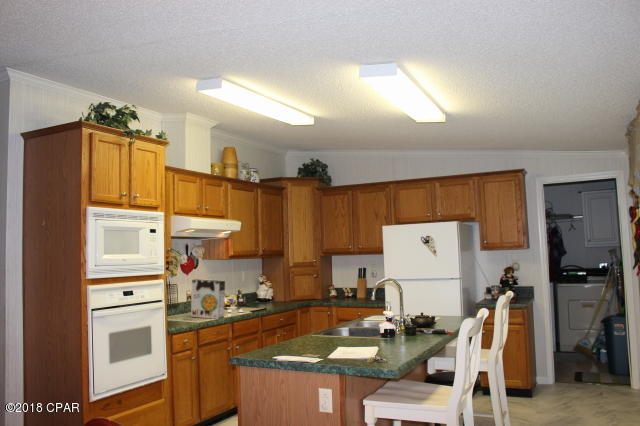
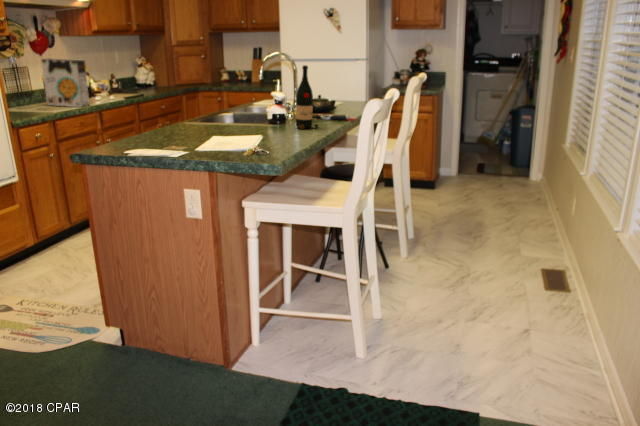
wine bottle: none [405,288,425,341] -> present [296,65,318,129]

